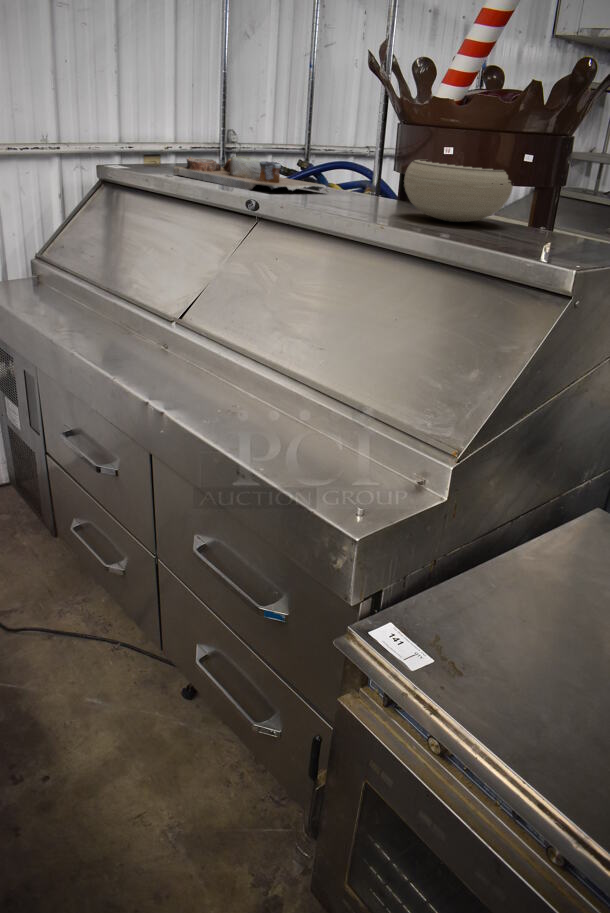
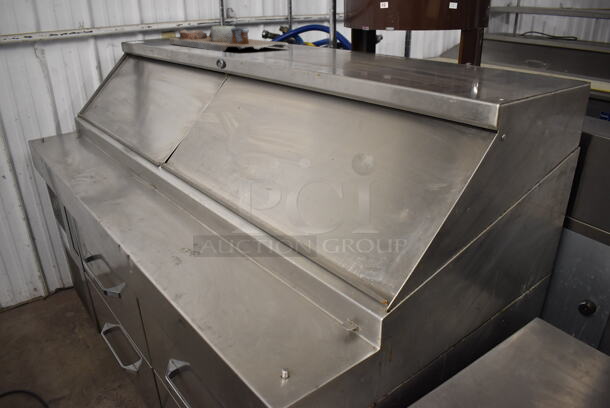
bowl: present [404,160,513,222] -> none [342,14,438,65]

